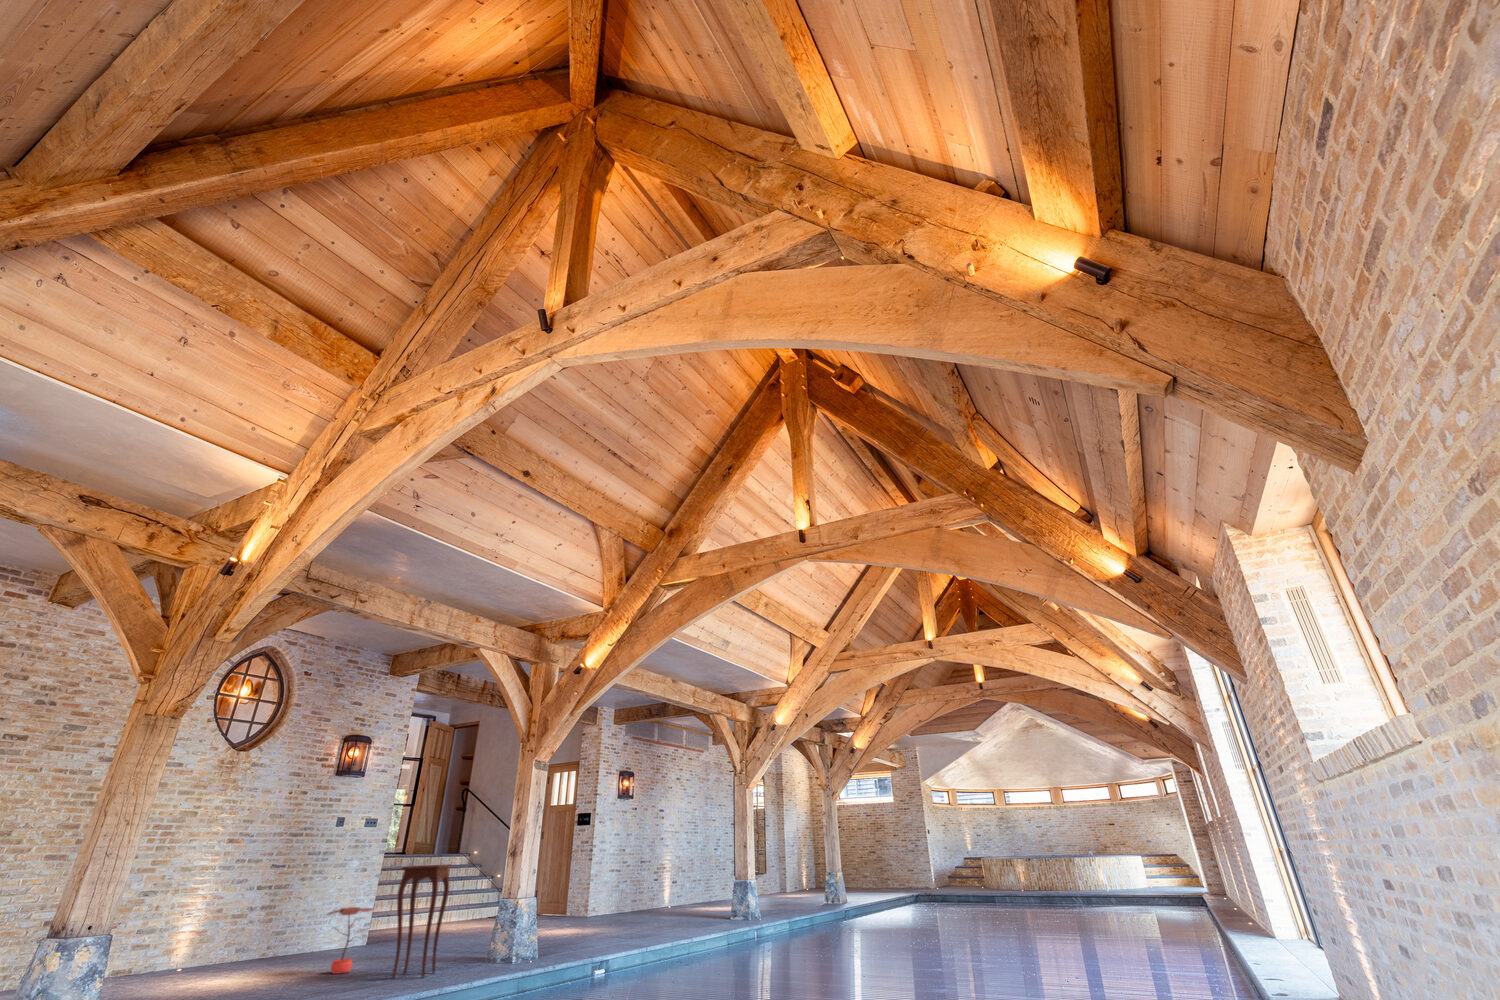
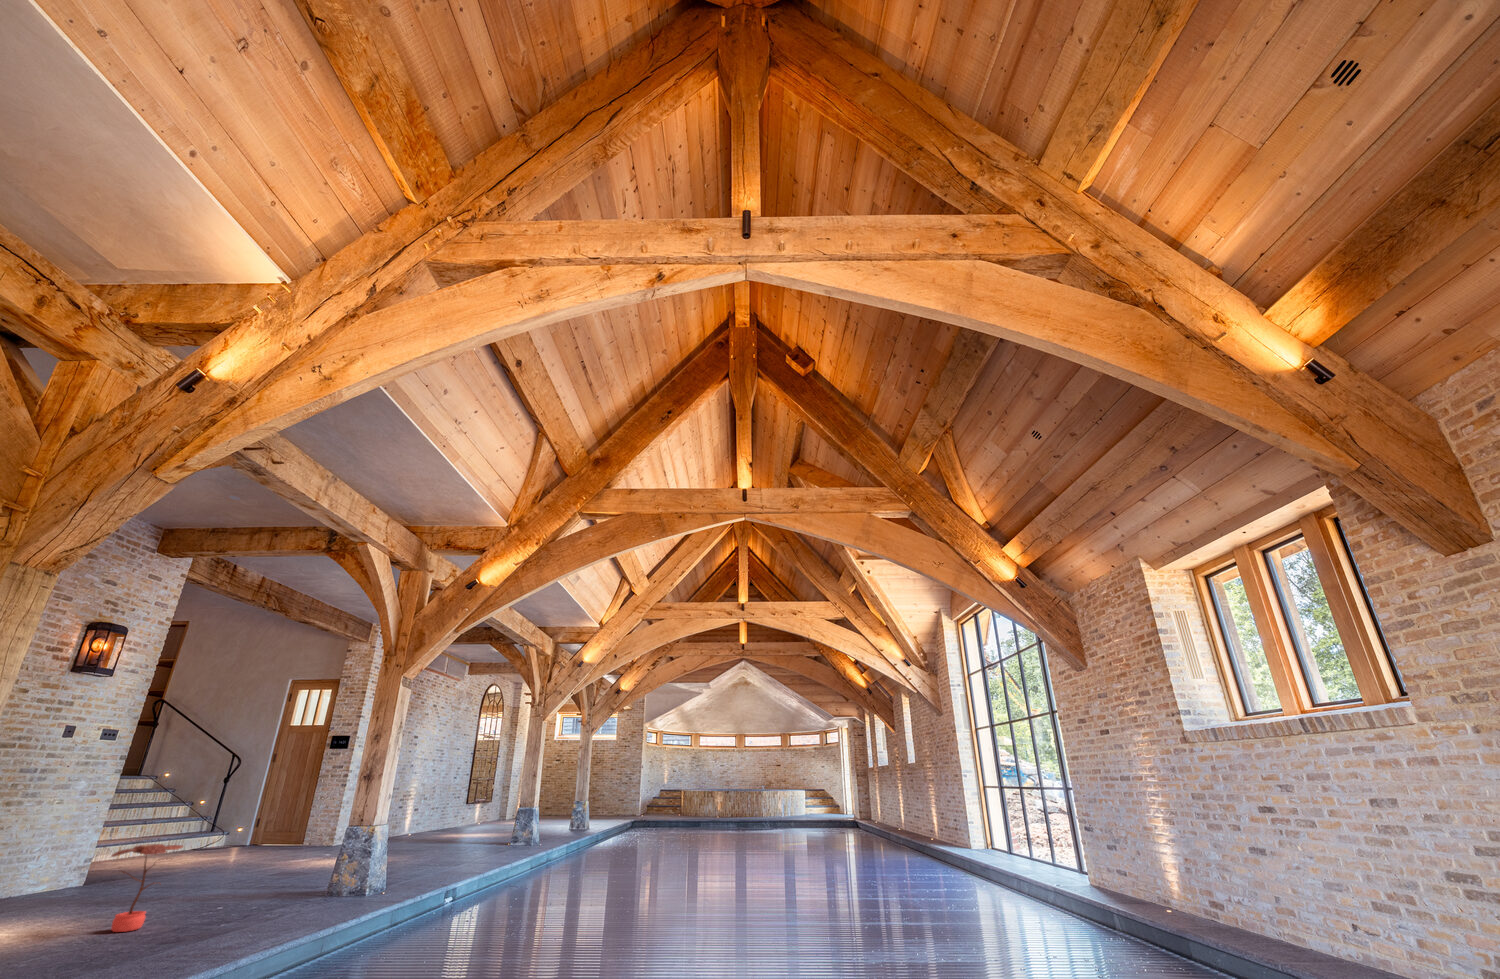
side table: present [392,864,451,979] -> none [231,791,313,933]

